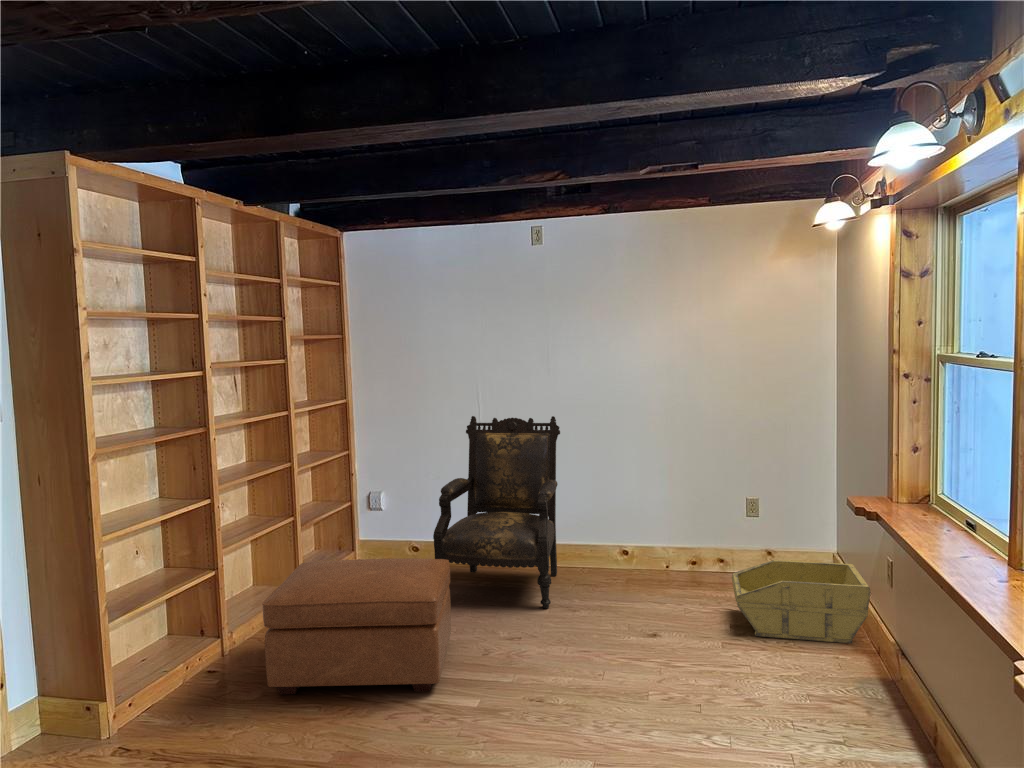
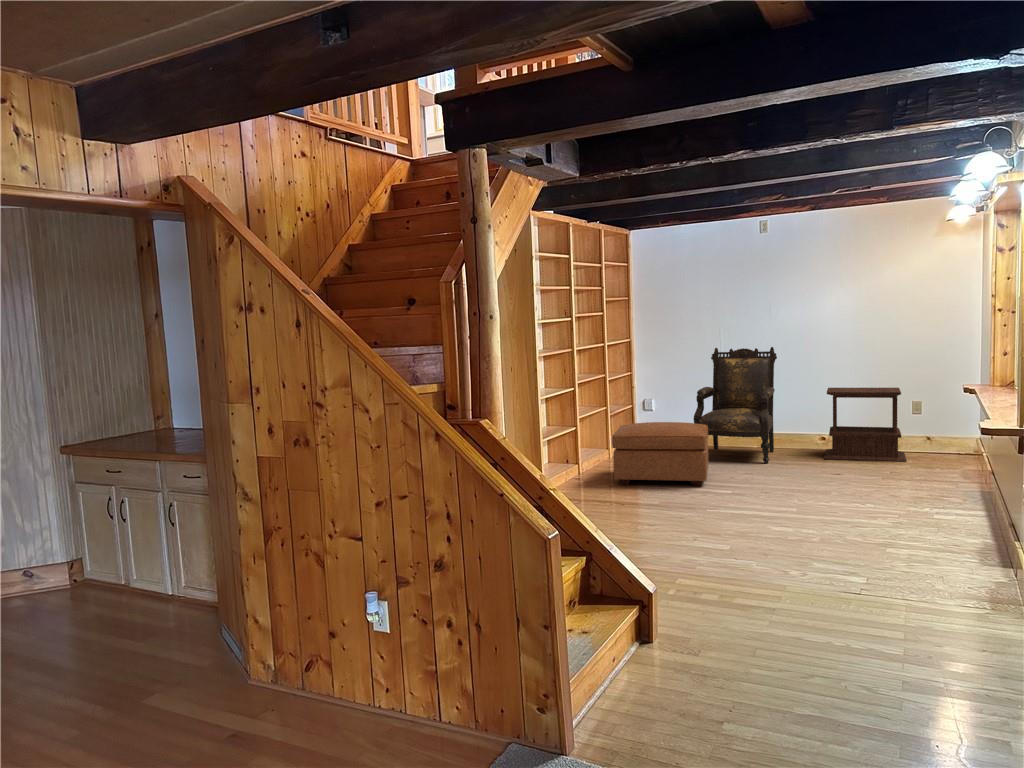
side table: none [630,478,747,597] -> present [824,388,907,462]
storage bin: present [732,560,871,643] -> none [890,434,980,479]

